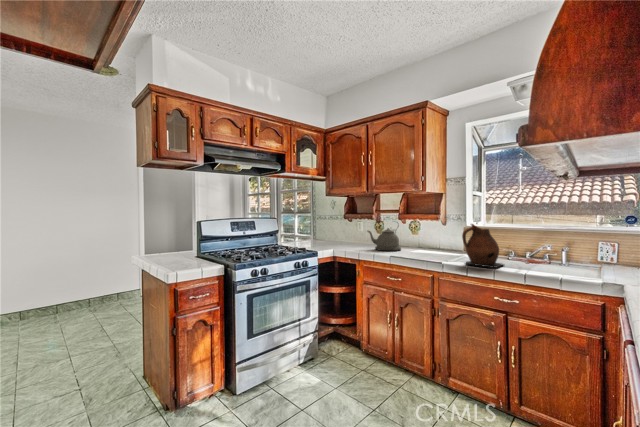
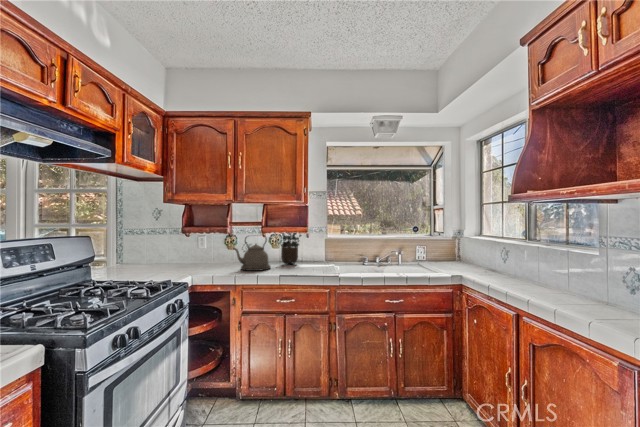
potted plant: none [416,210,439,250] -> present [279,233,301,264]
ceramic pitcher: present [462,224,504,268] -> none [355,237,388,276]

